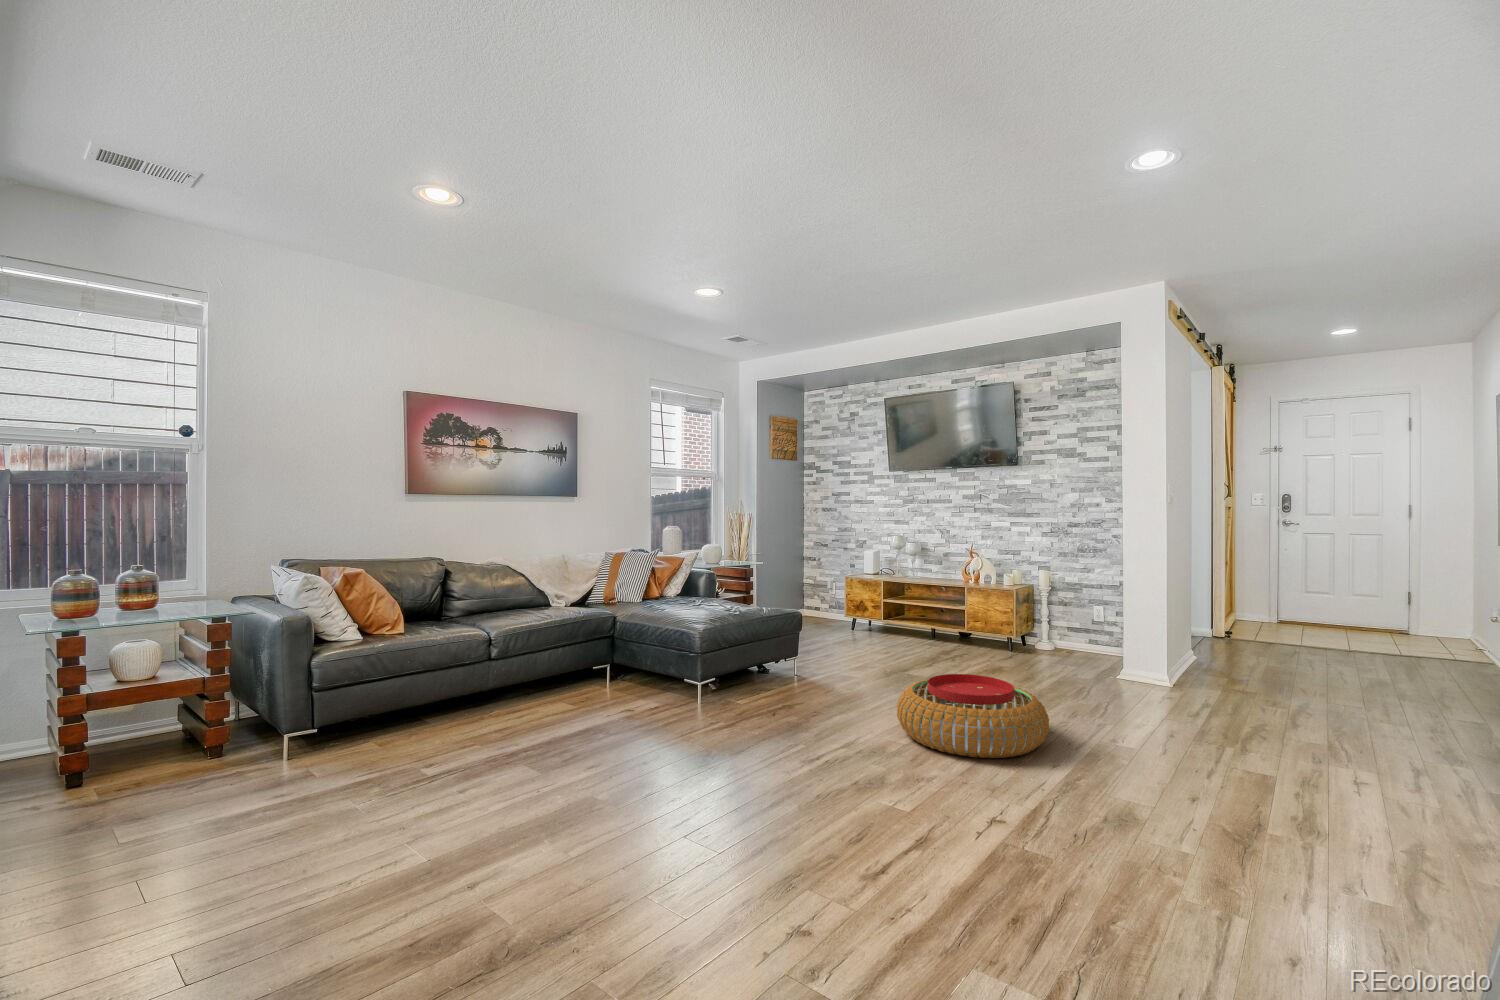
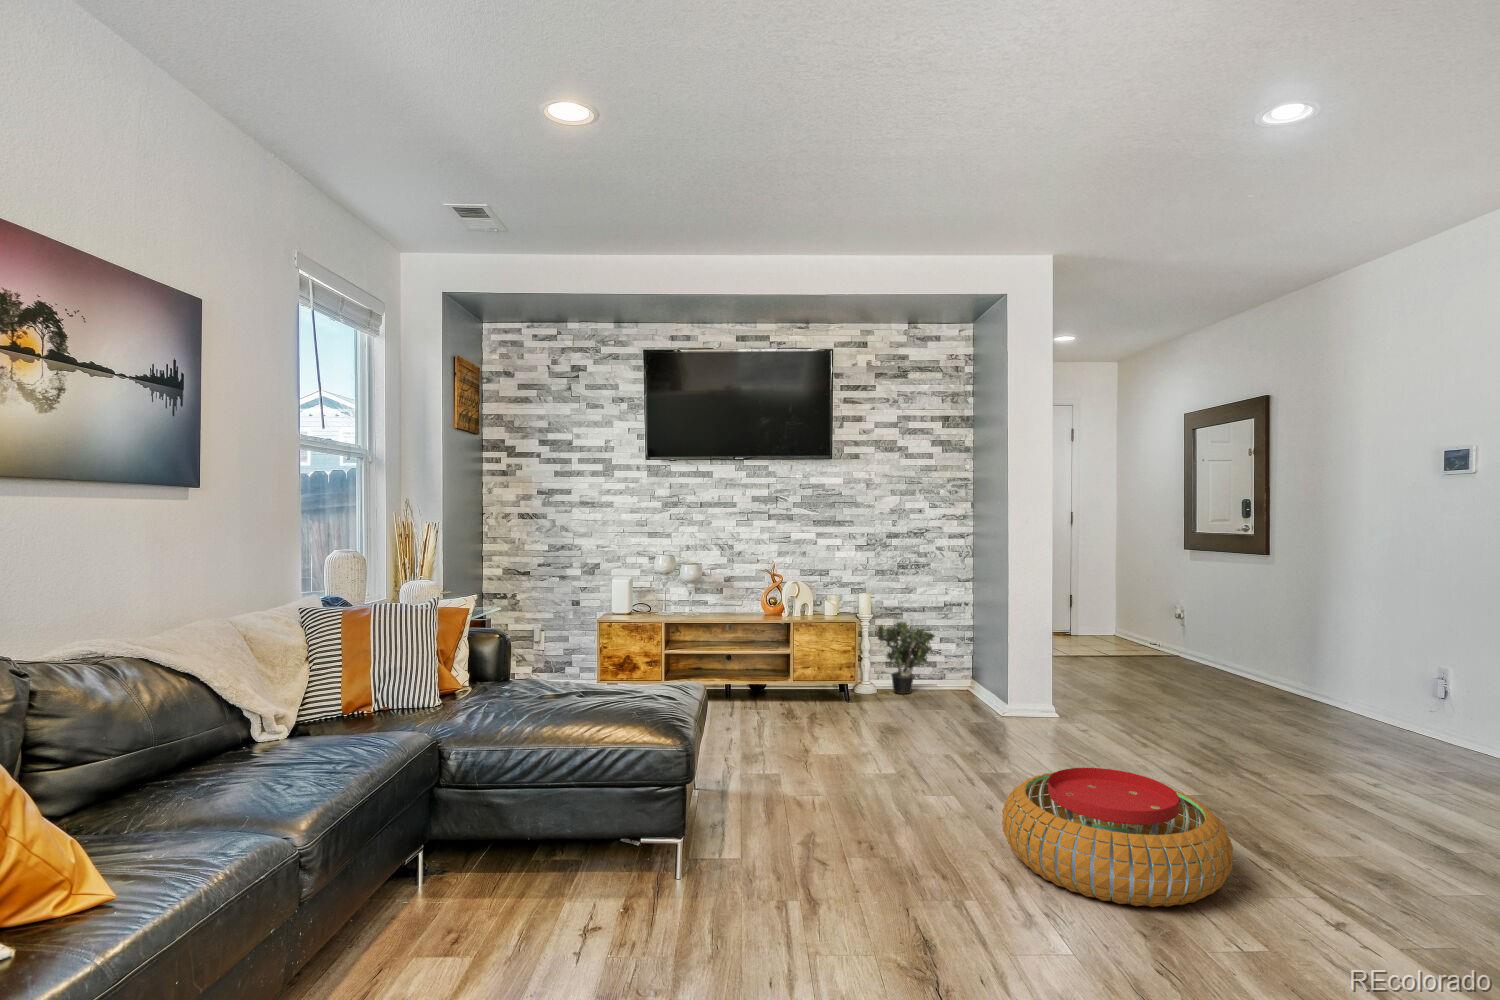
potted plant: none [1043,595,1099,655] -> present [875,622,935,694]

